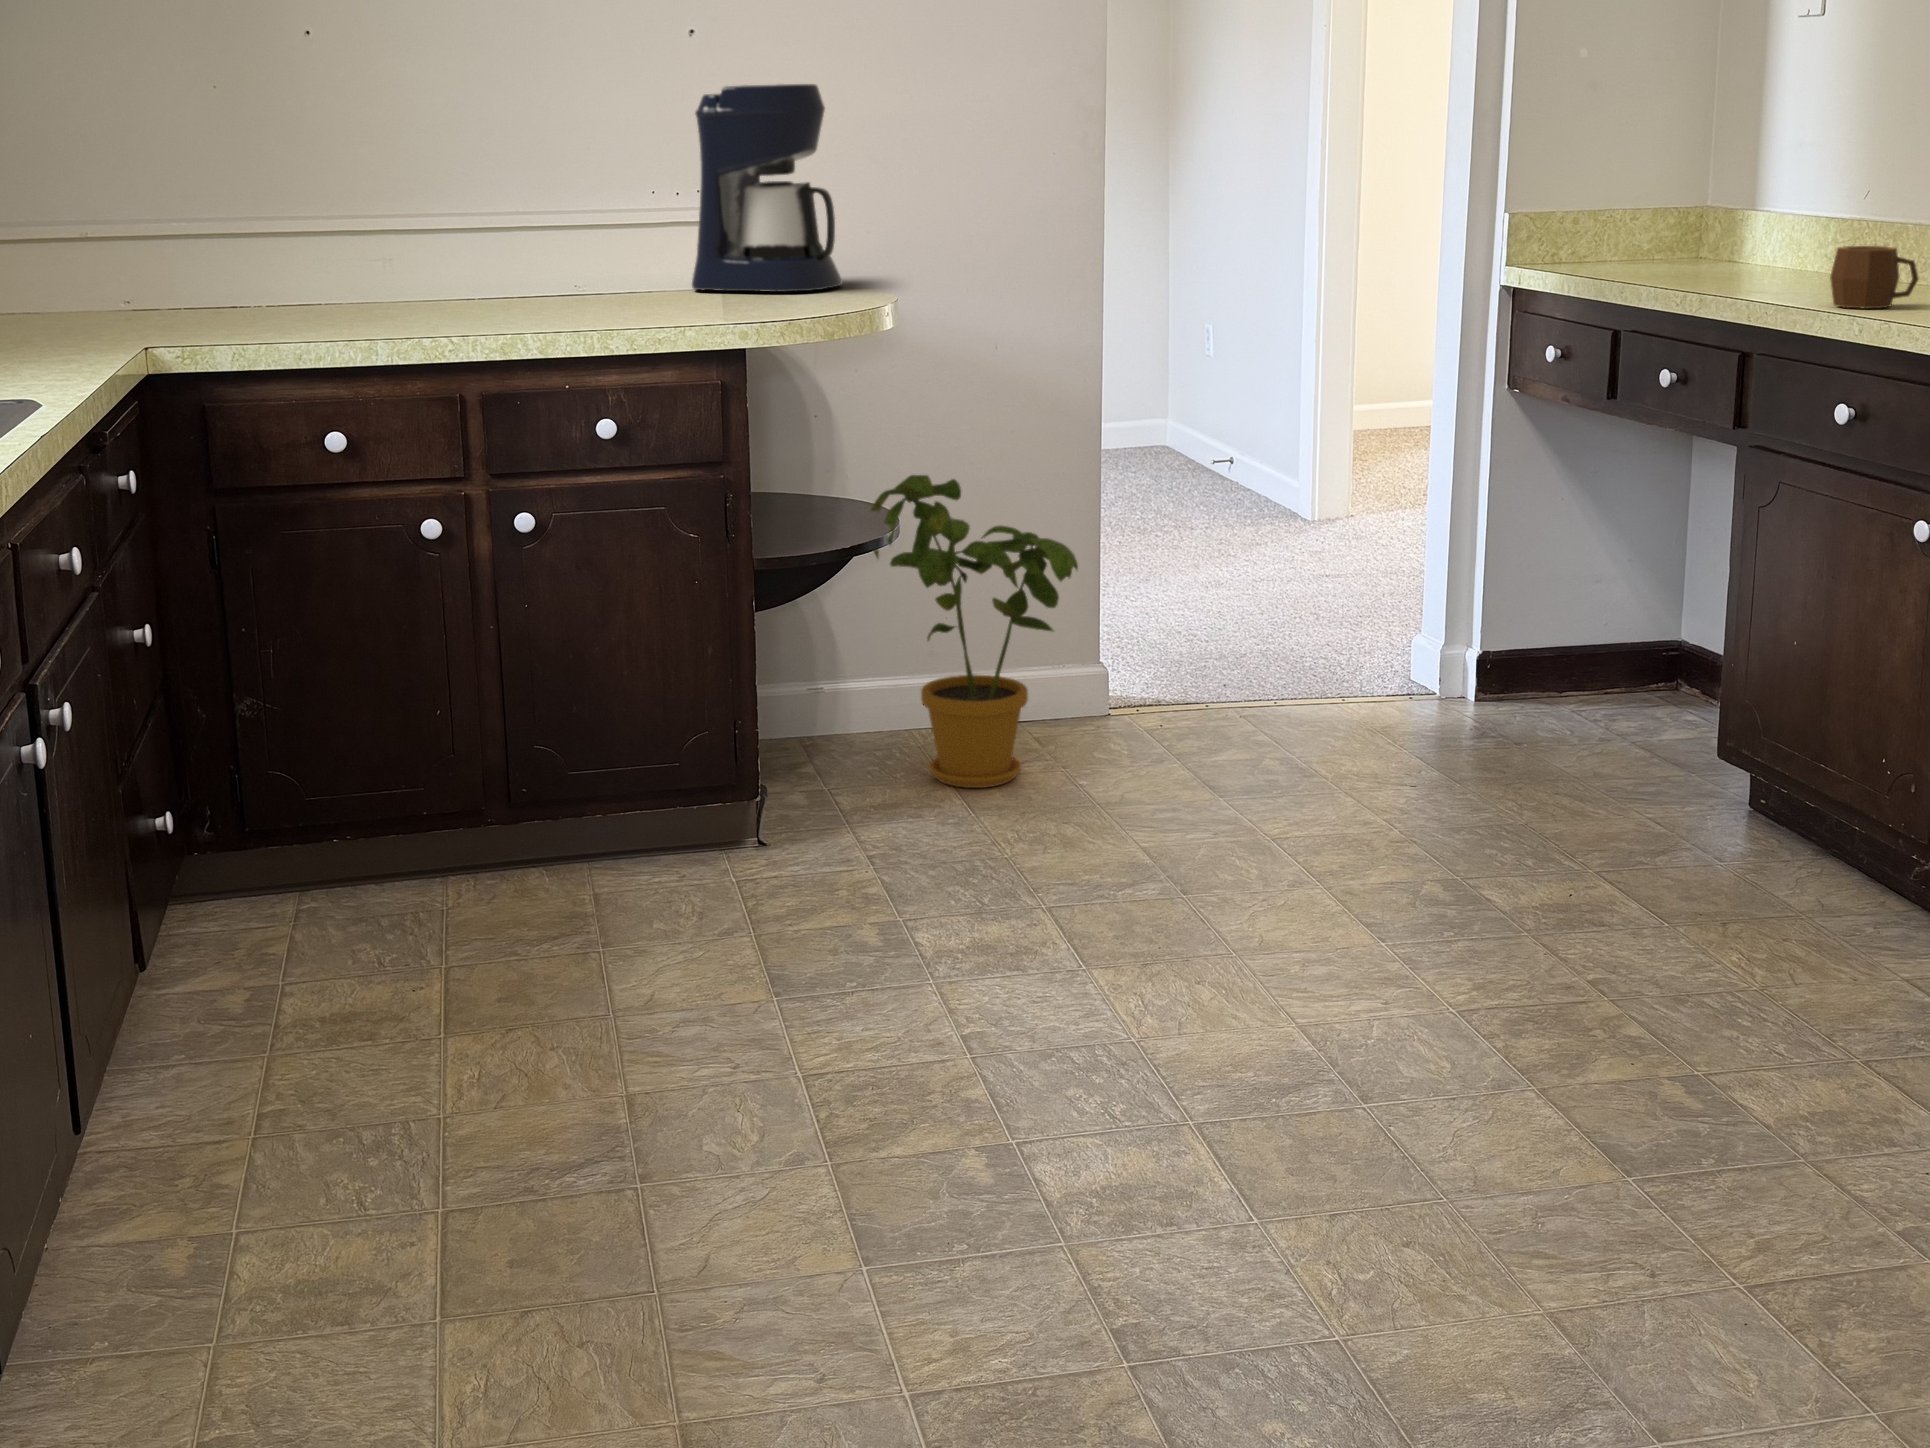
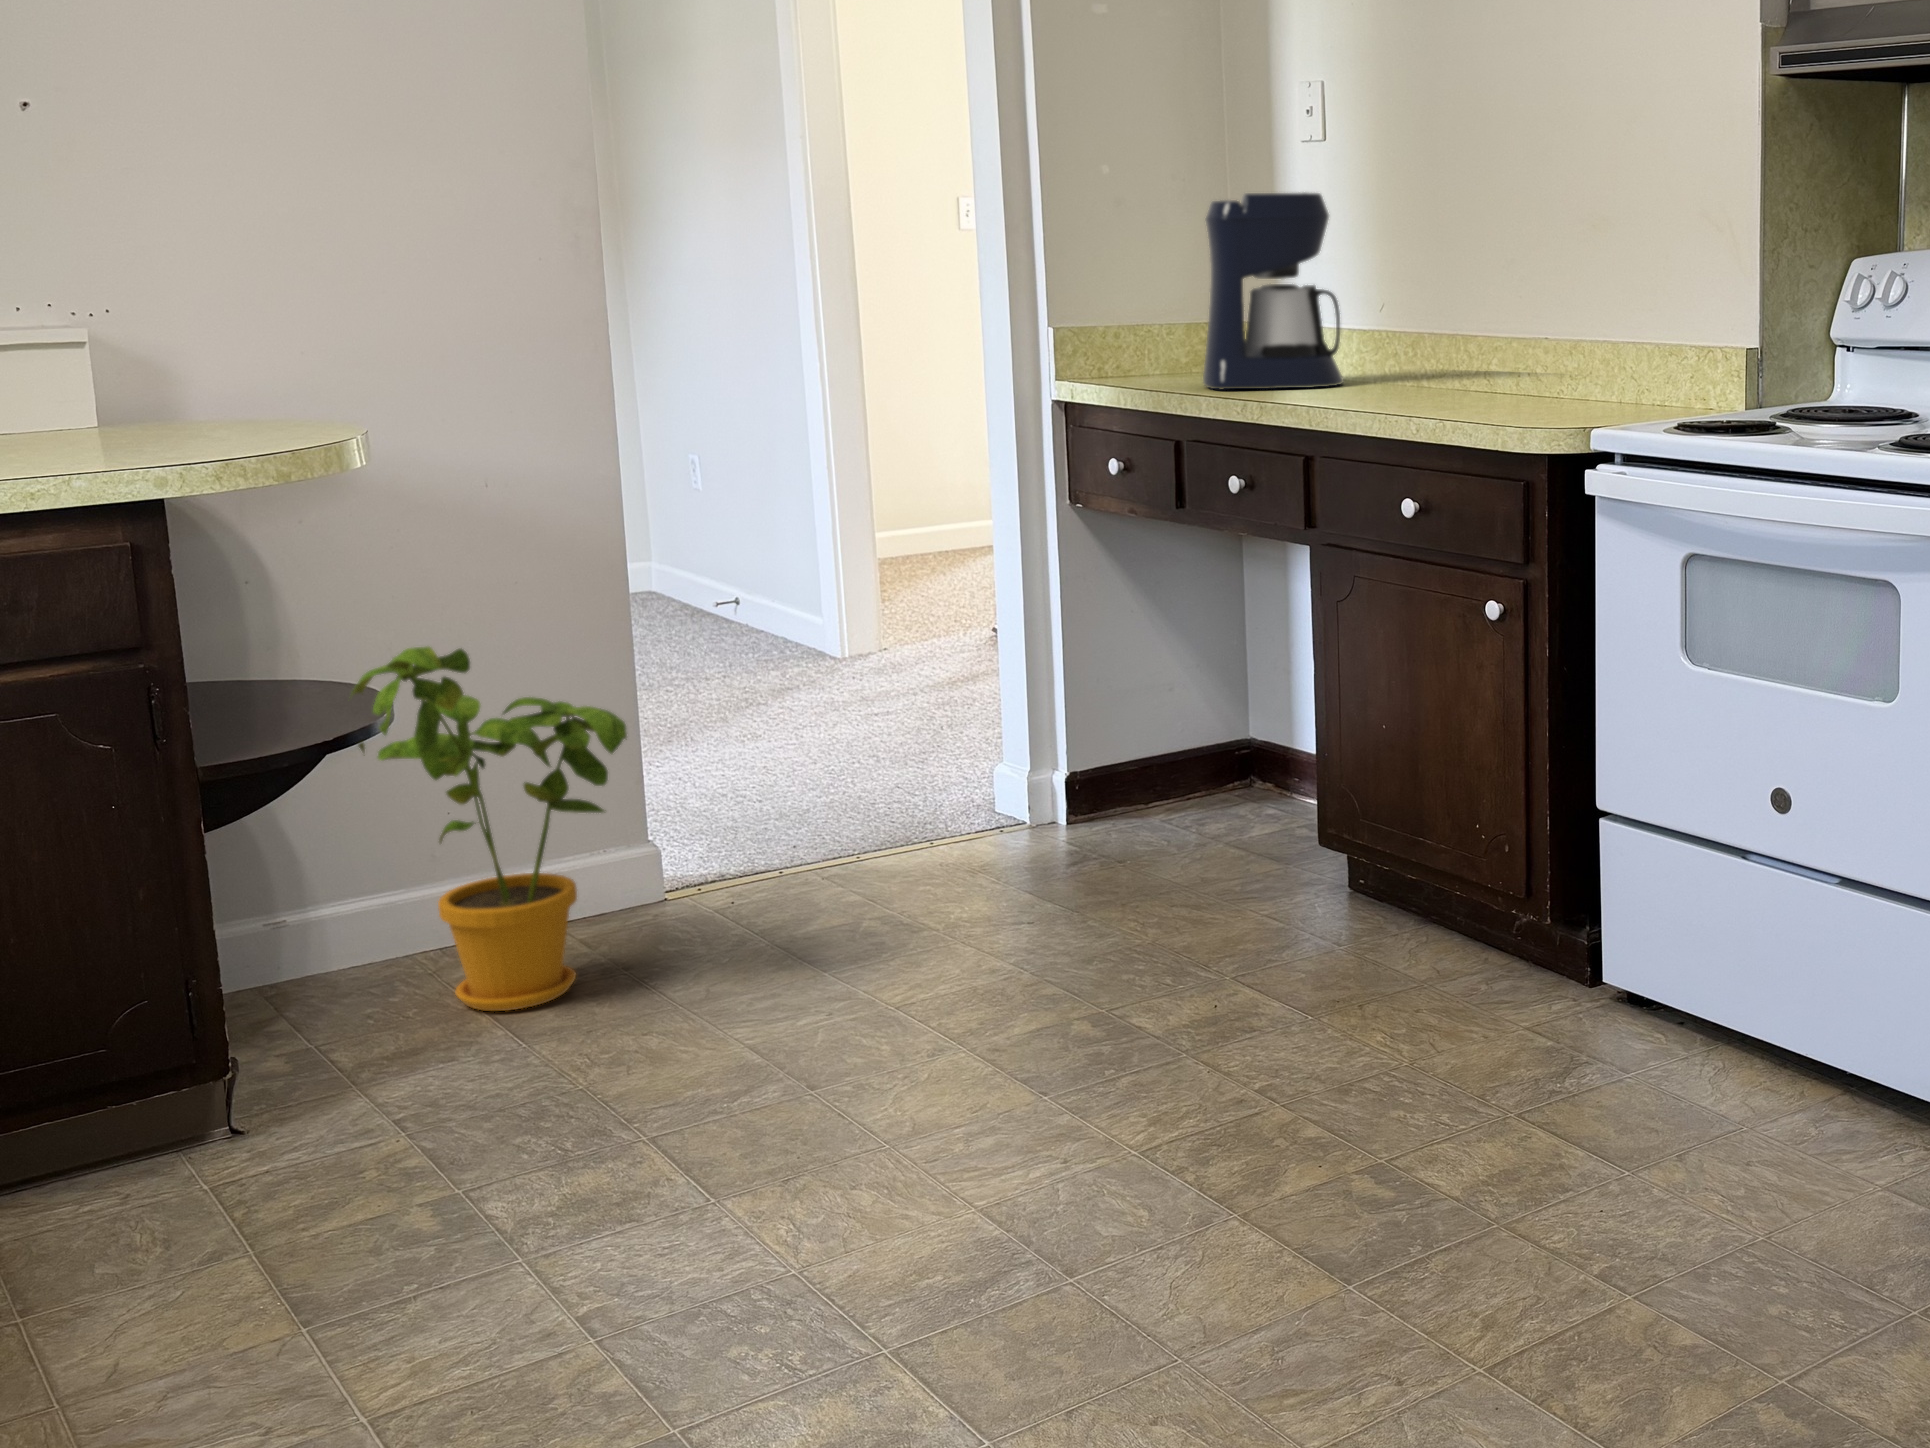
coffee maker: present [692,84,843,292] -> present [1203,192,1344,389]
mug: present [1830,246,1918,309] -> none [1378,349,1454,407]

